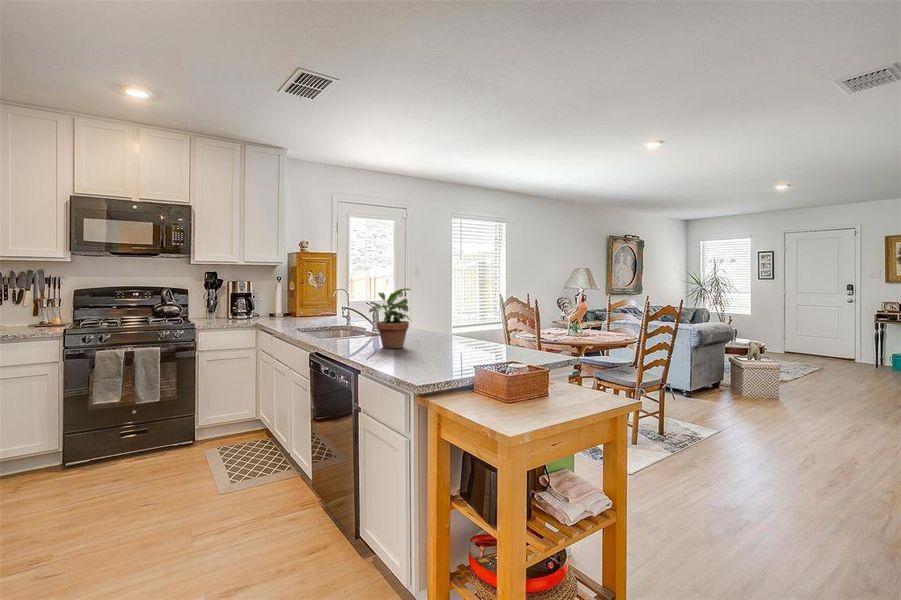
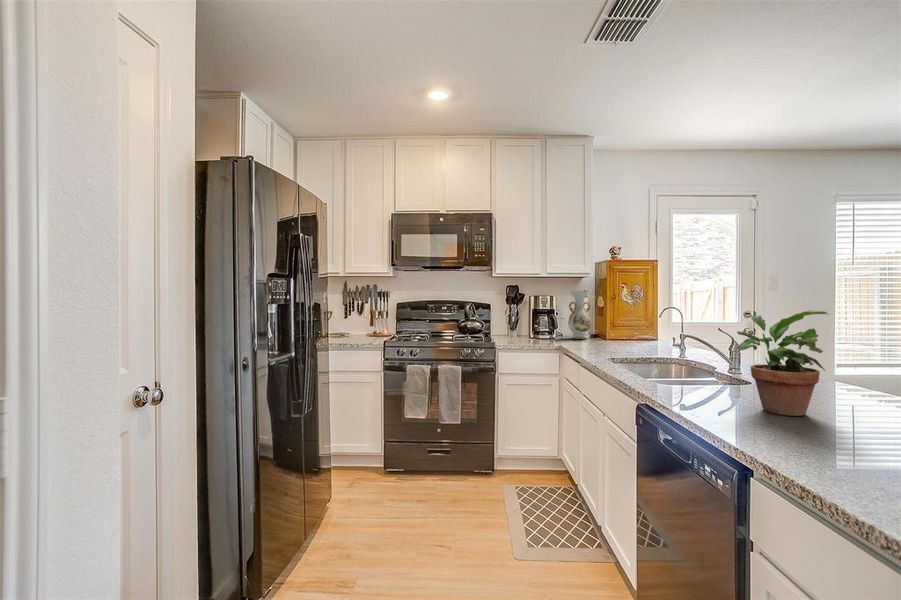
vase: none [264,277,284,318] -> present [568,291,591,339]

